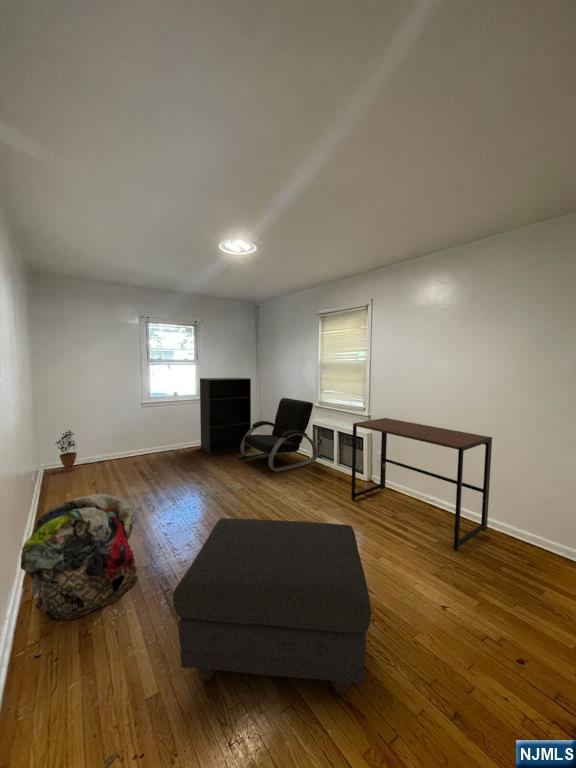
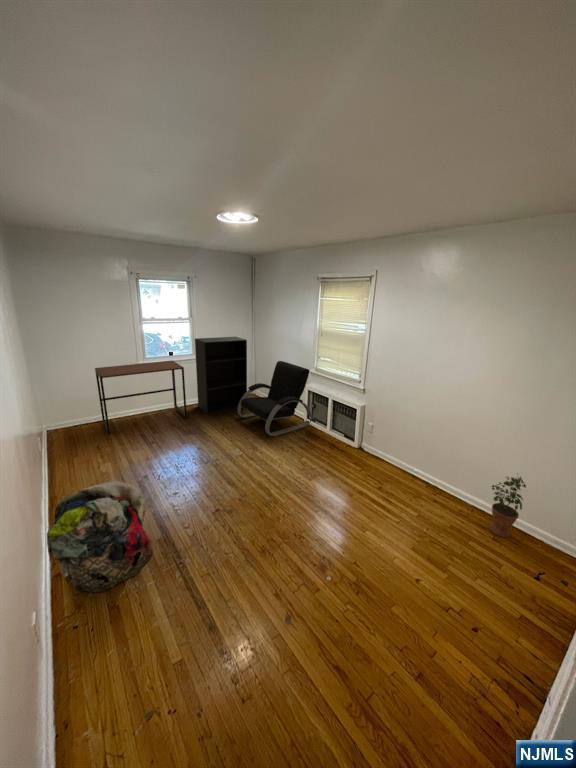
desk: present [351,418,492,551] -> present [95,361,187,434]
potted plant: present [56,430,77,472] -> present [489,477,526,538]
ottoman: present [173,518,371,695] -> none [192,511,360,660]

